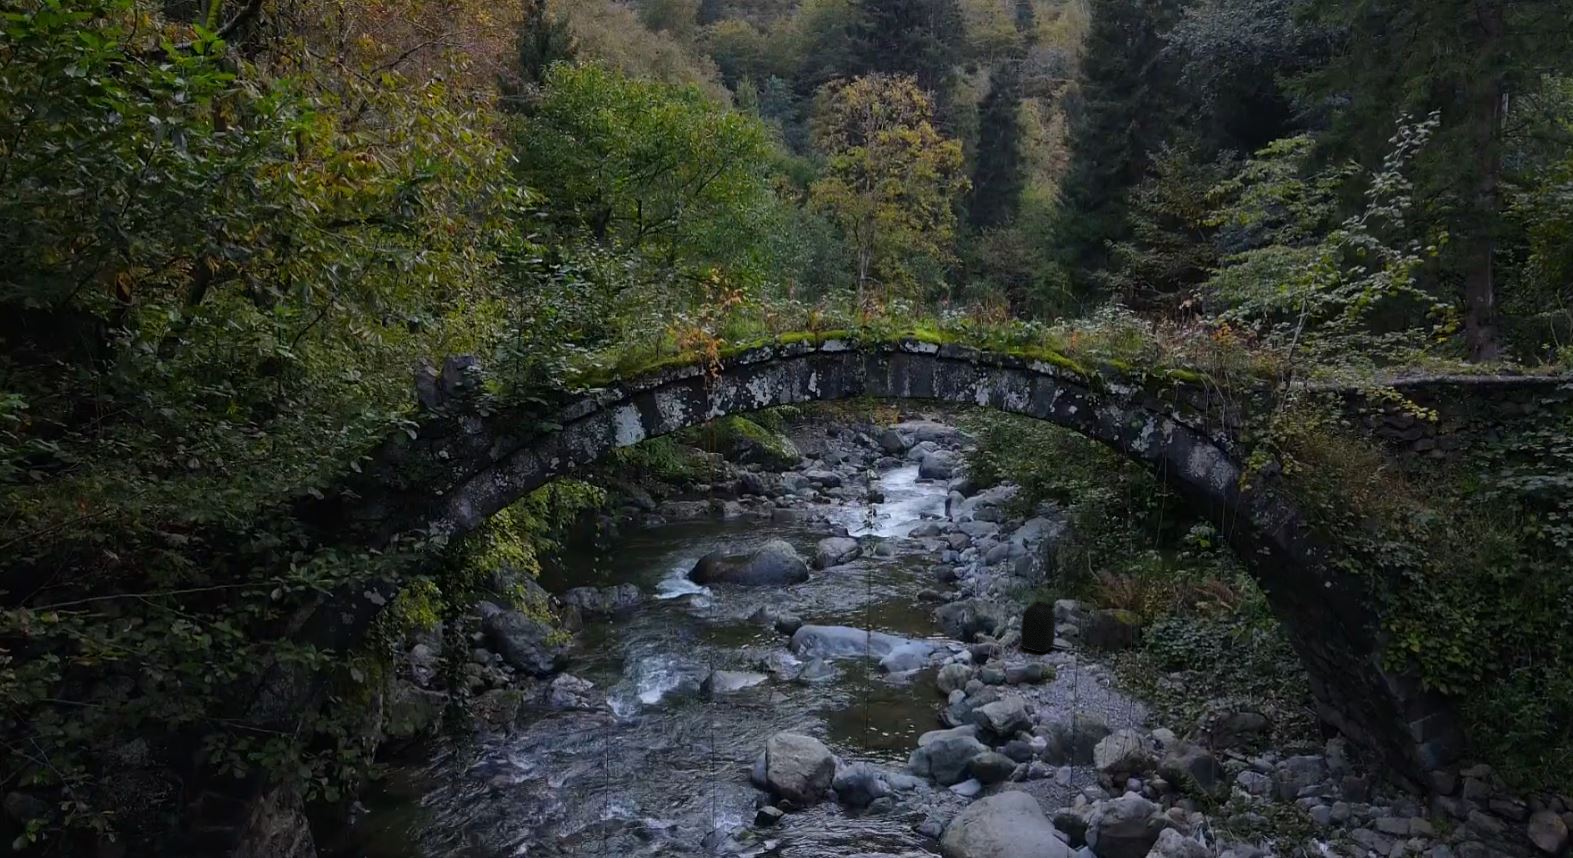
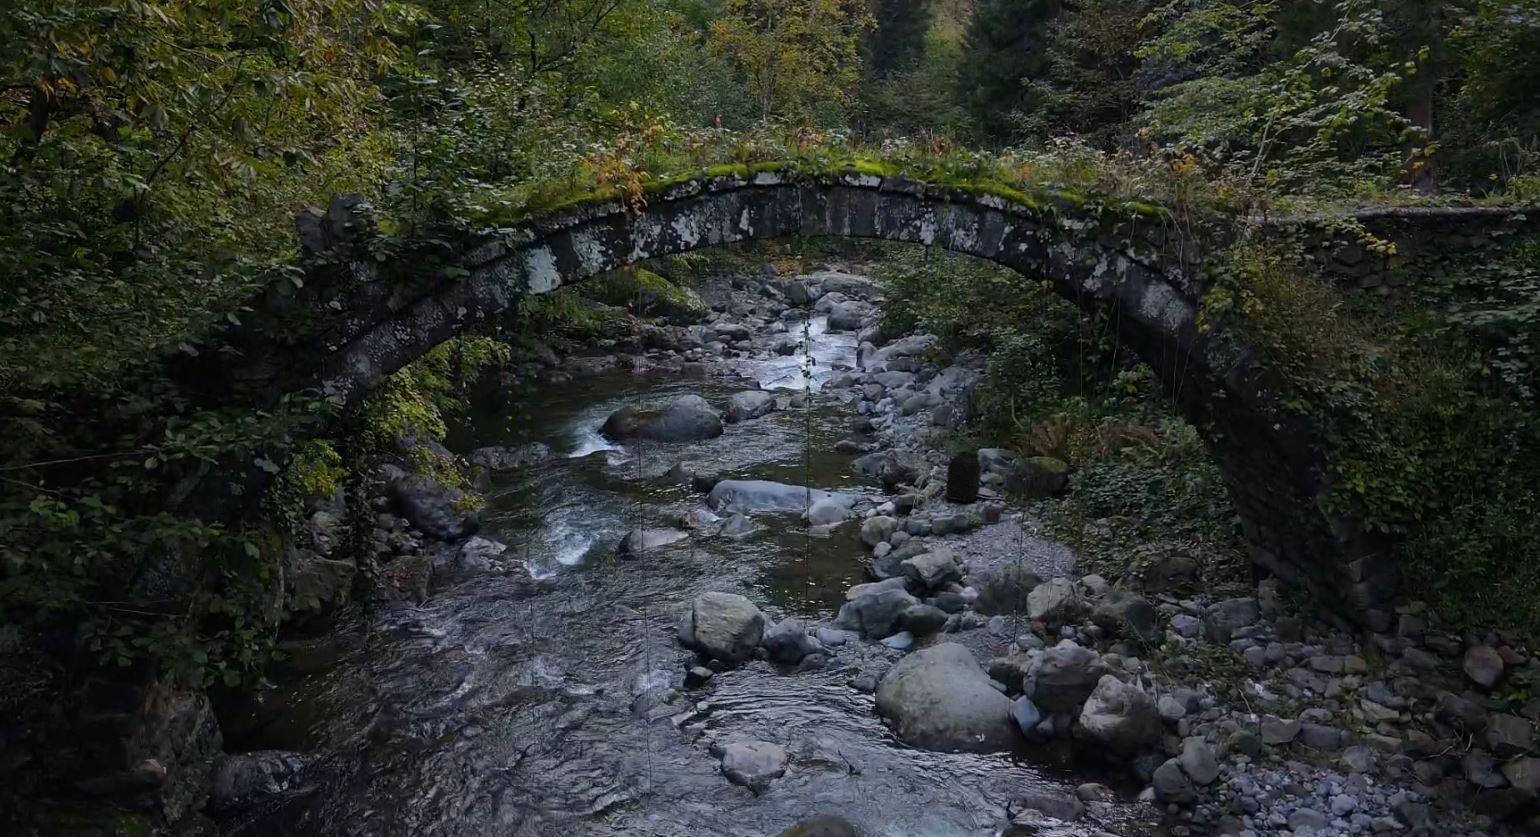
watering can: none [1048,654,1084,675] -> present [976,503,1010,524]

